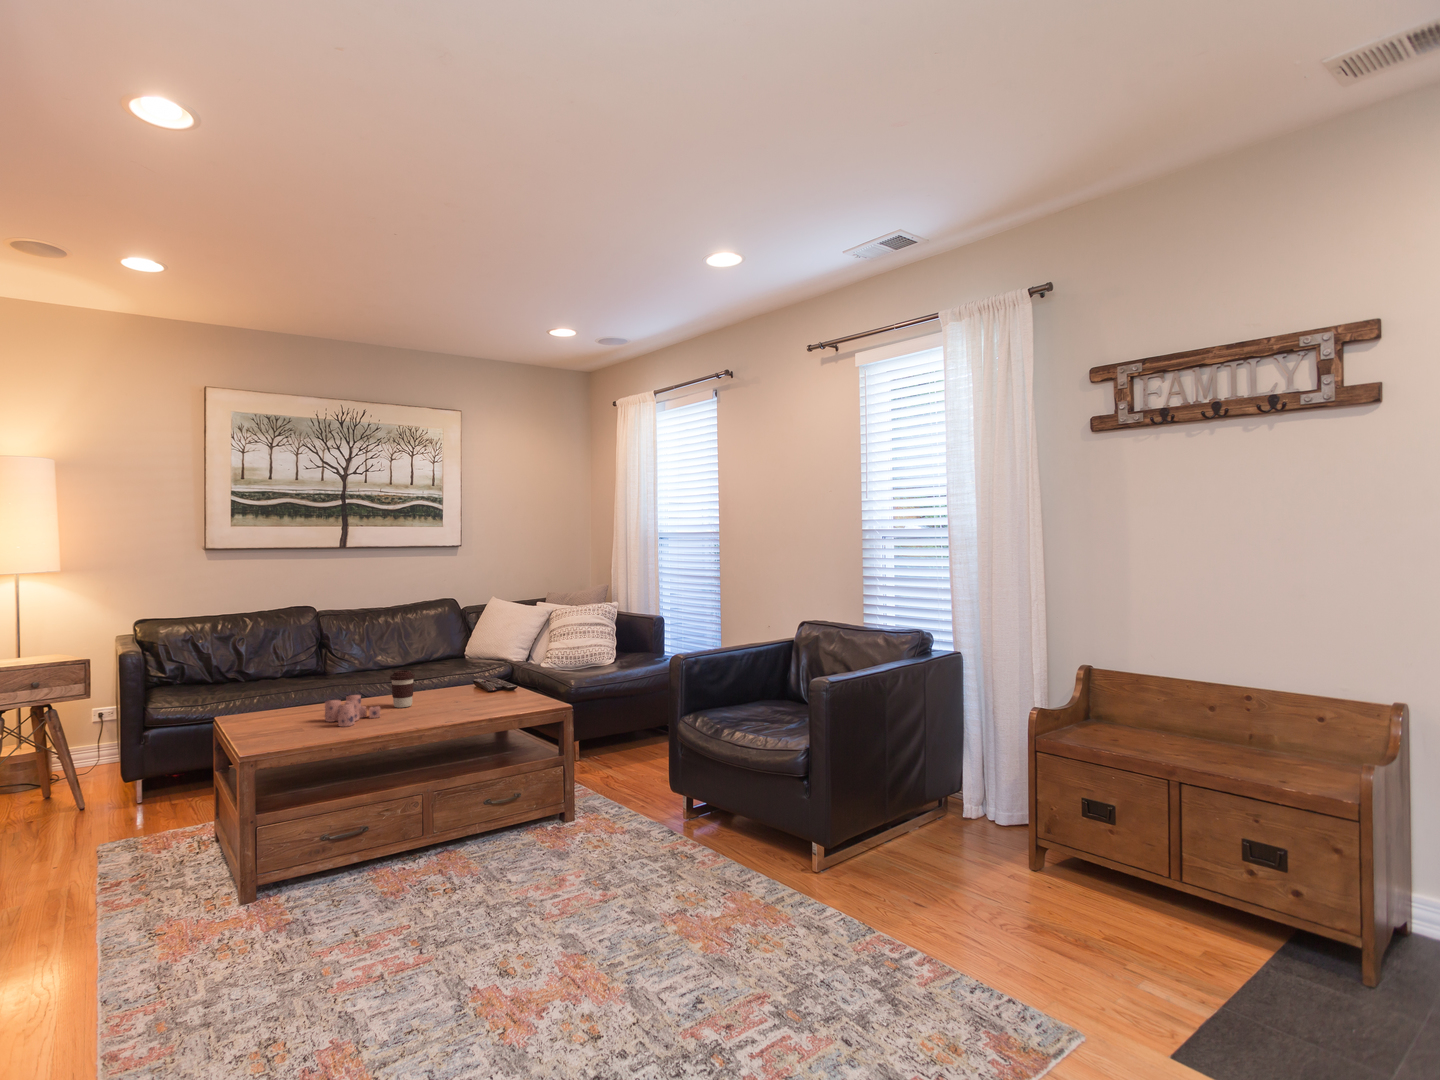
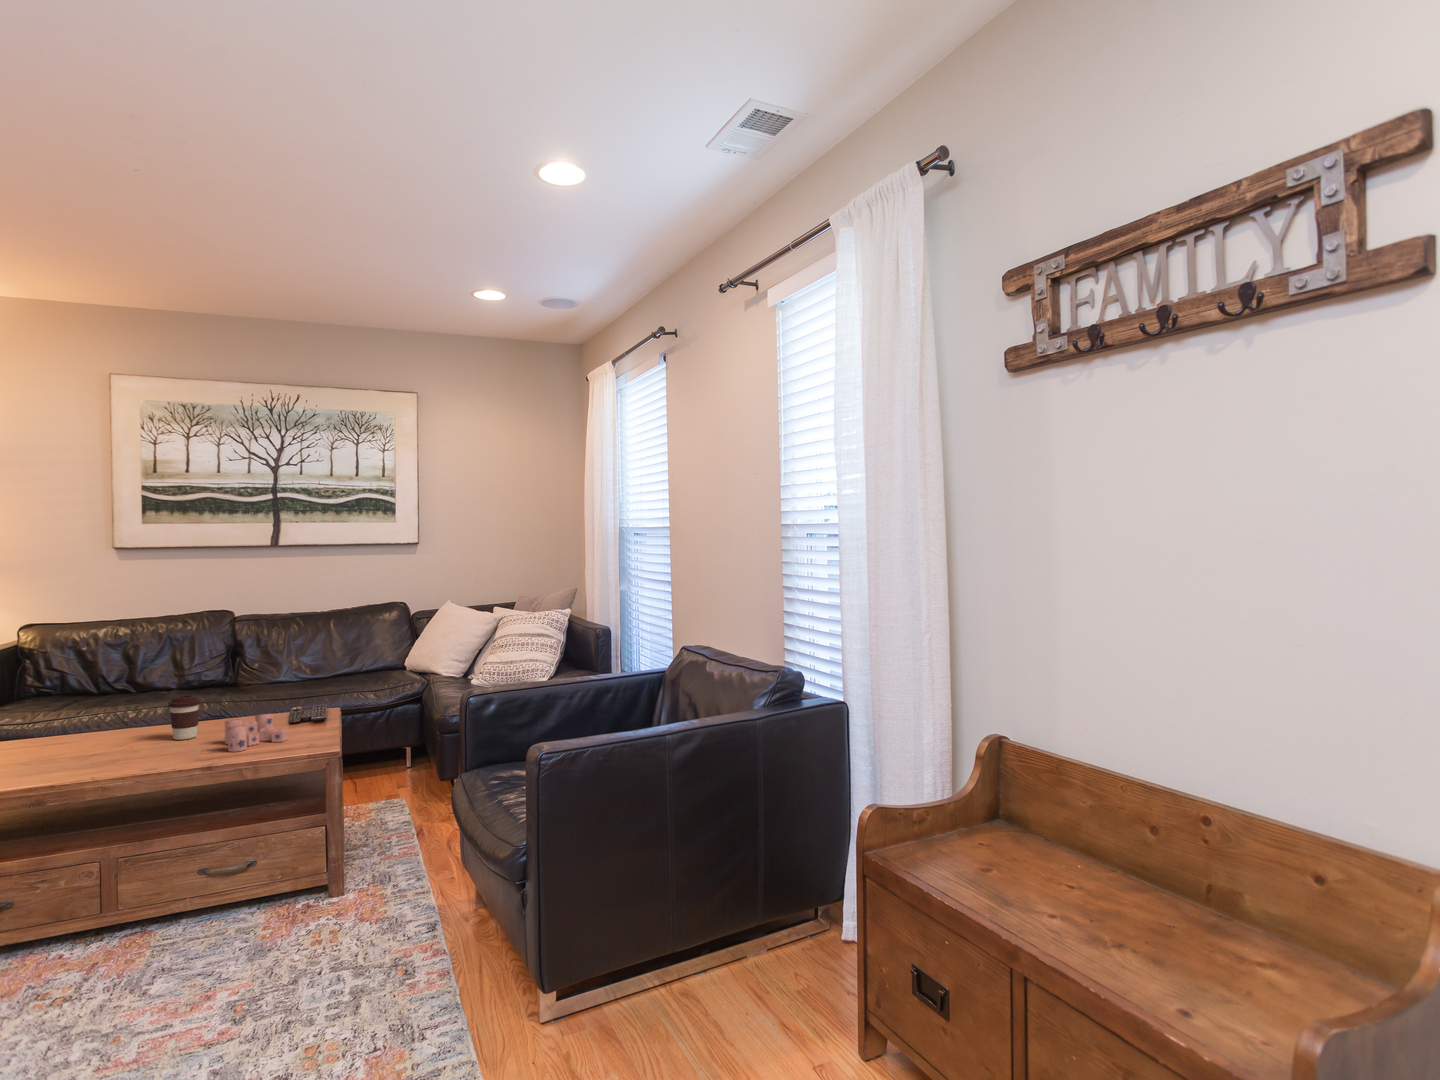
candle: present [325,695,380,727] -> present [225,714,287,752]

